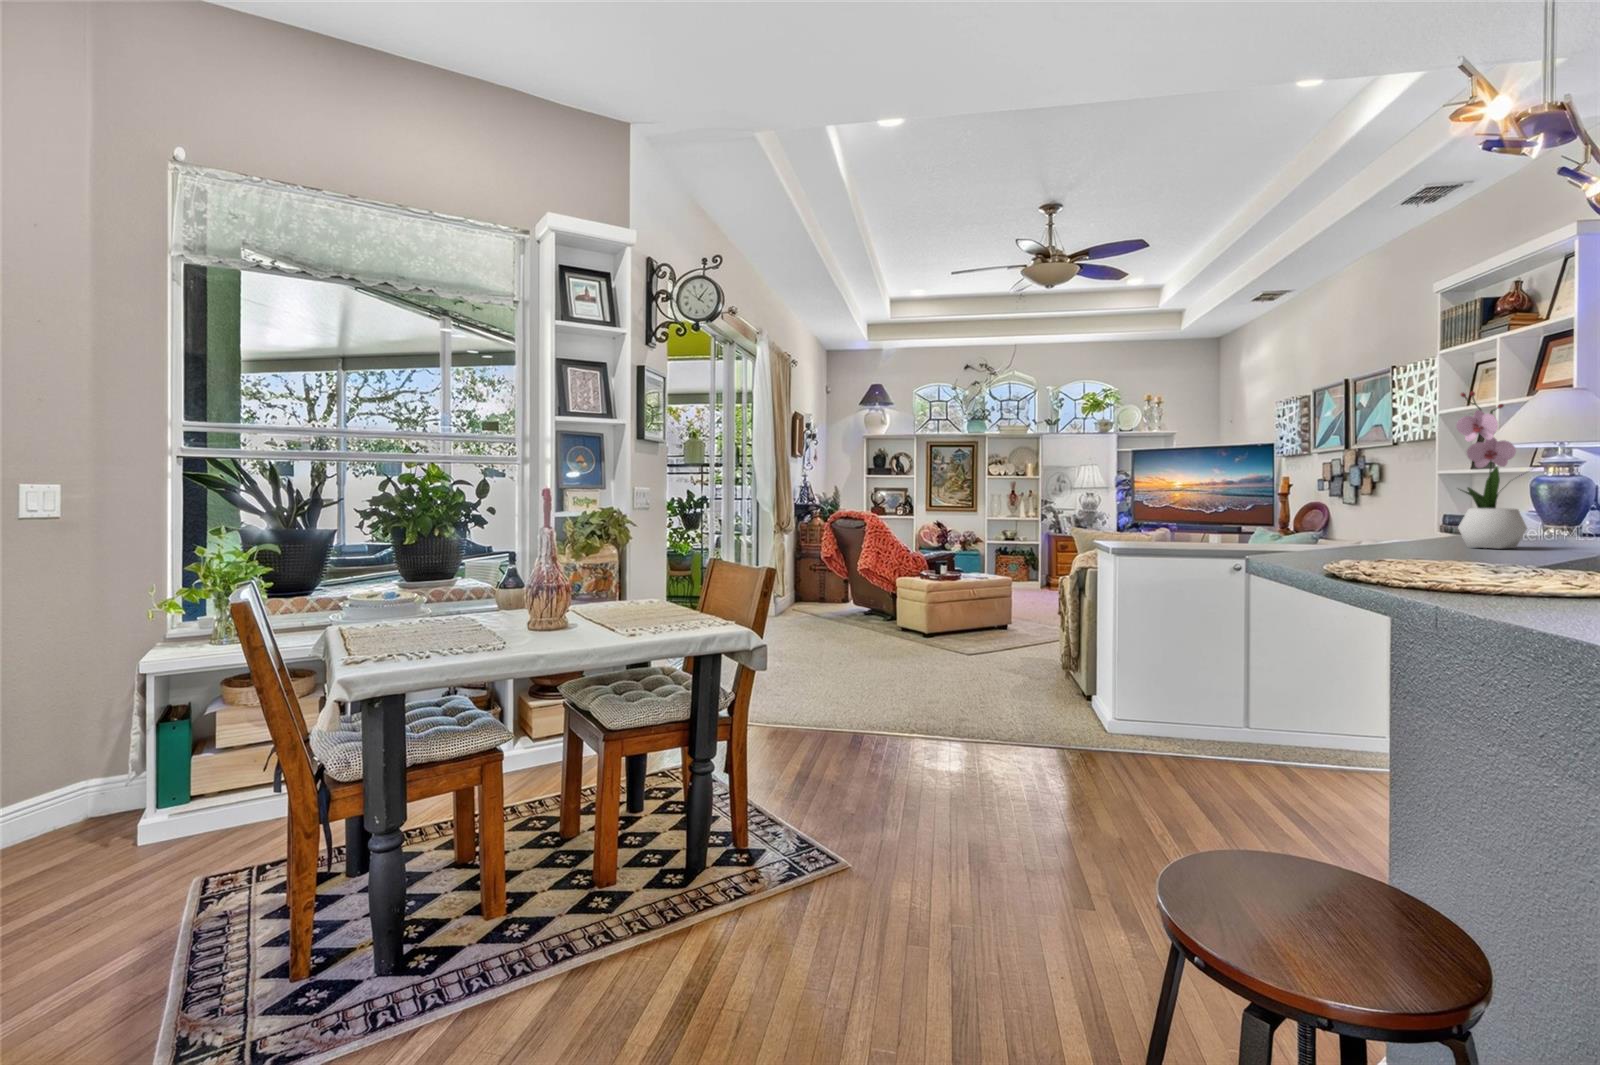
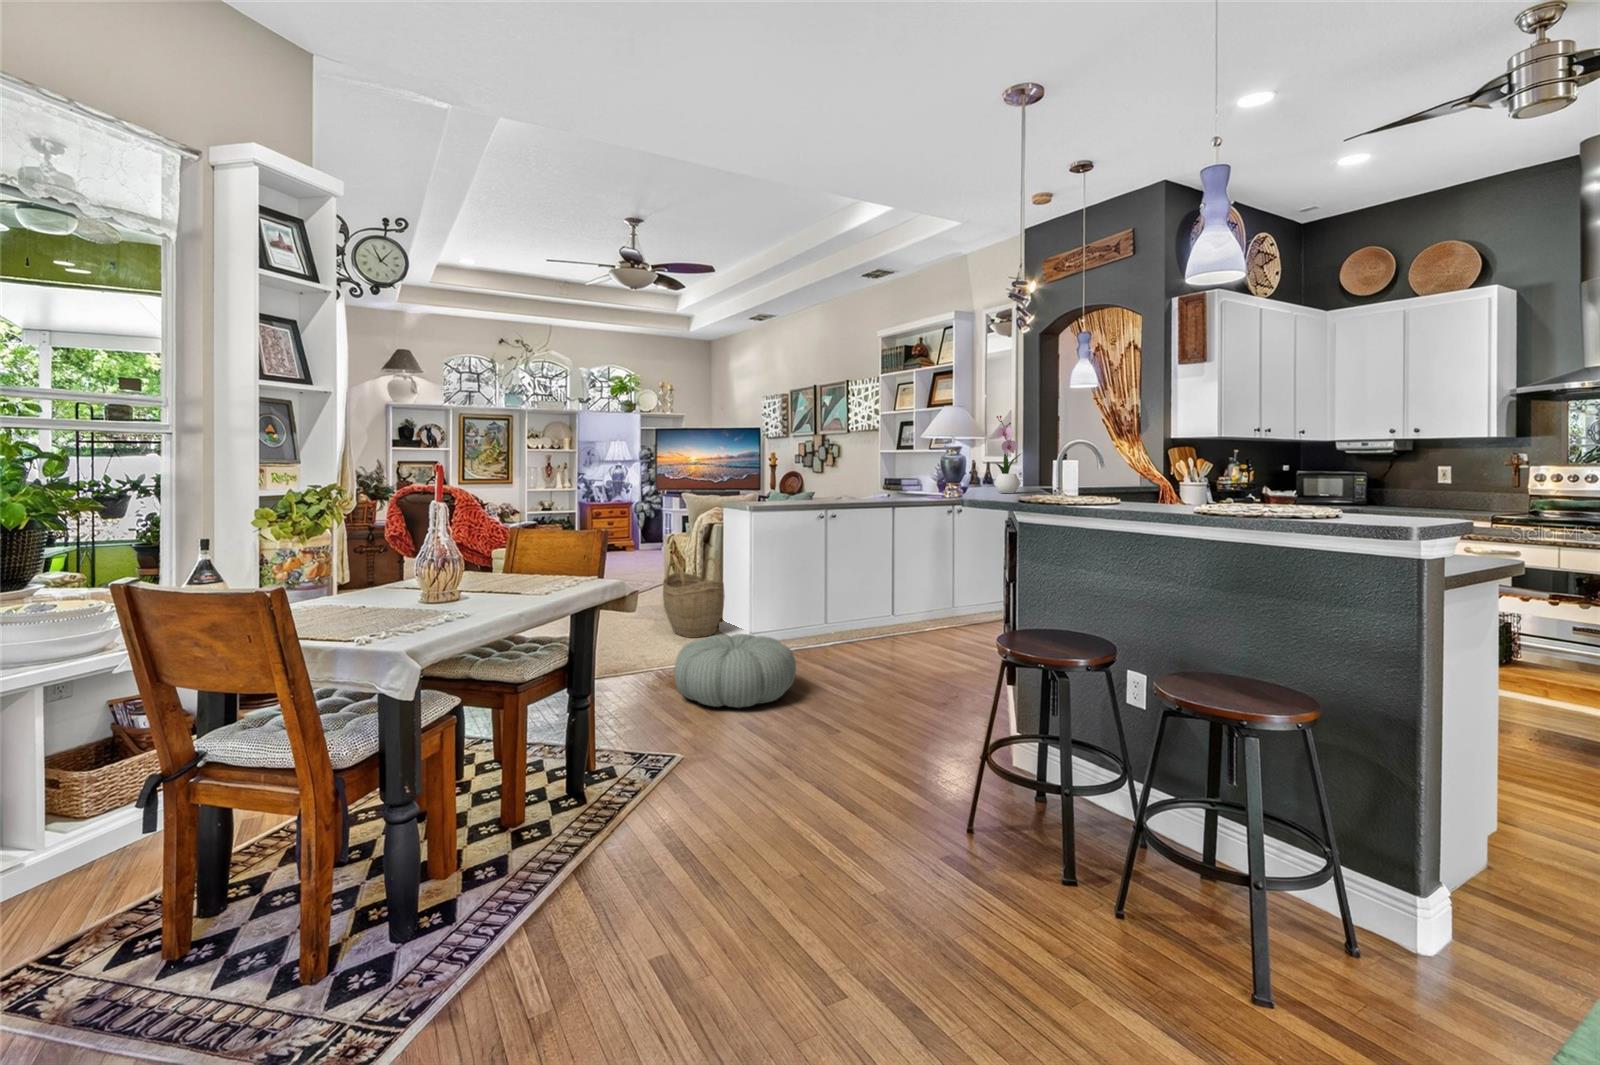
woven basket: none [1016,611,1090,713] -> present [663,558,725,638]
pouf: none [917,717,1089,829] -> present [674,634,796,708]

